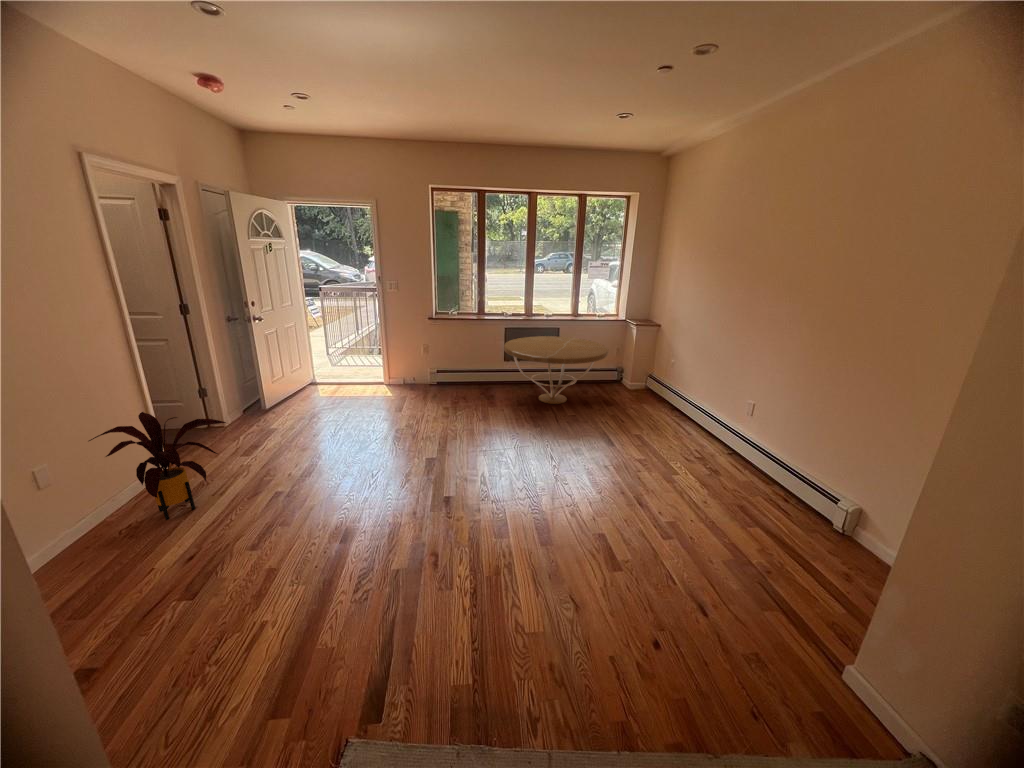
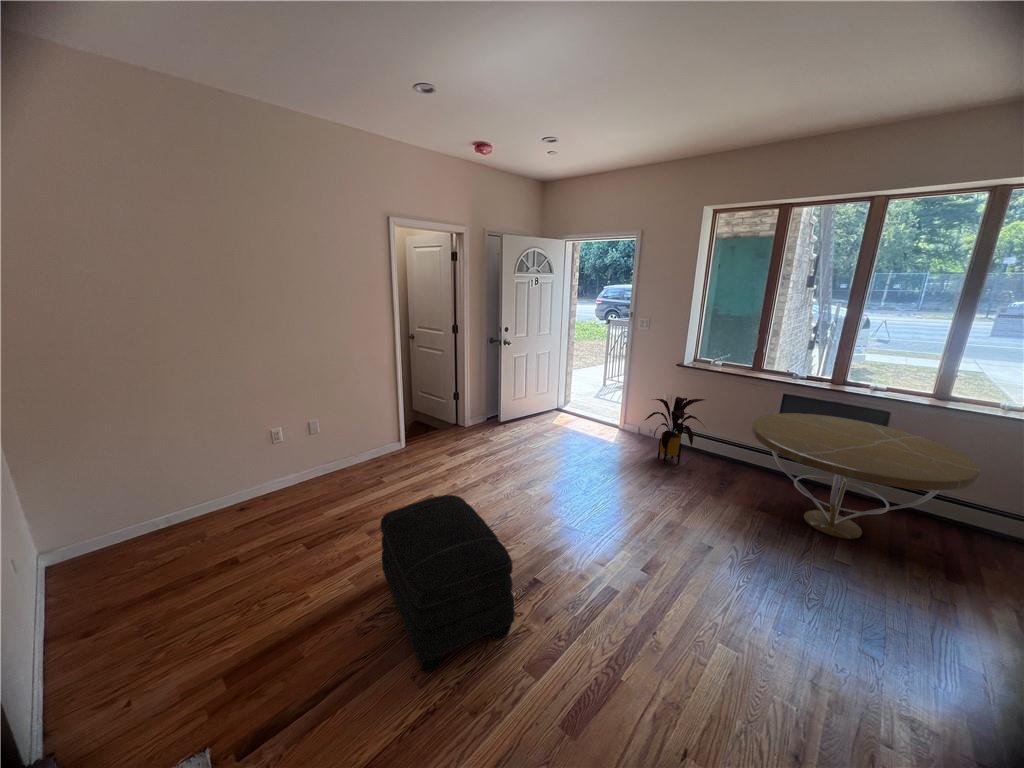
house plant: present [89,412,226,520] -> present [645,397,704,464]
ottoman: none [323,455,472,582] -> present [381,495,515,673]

